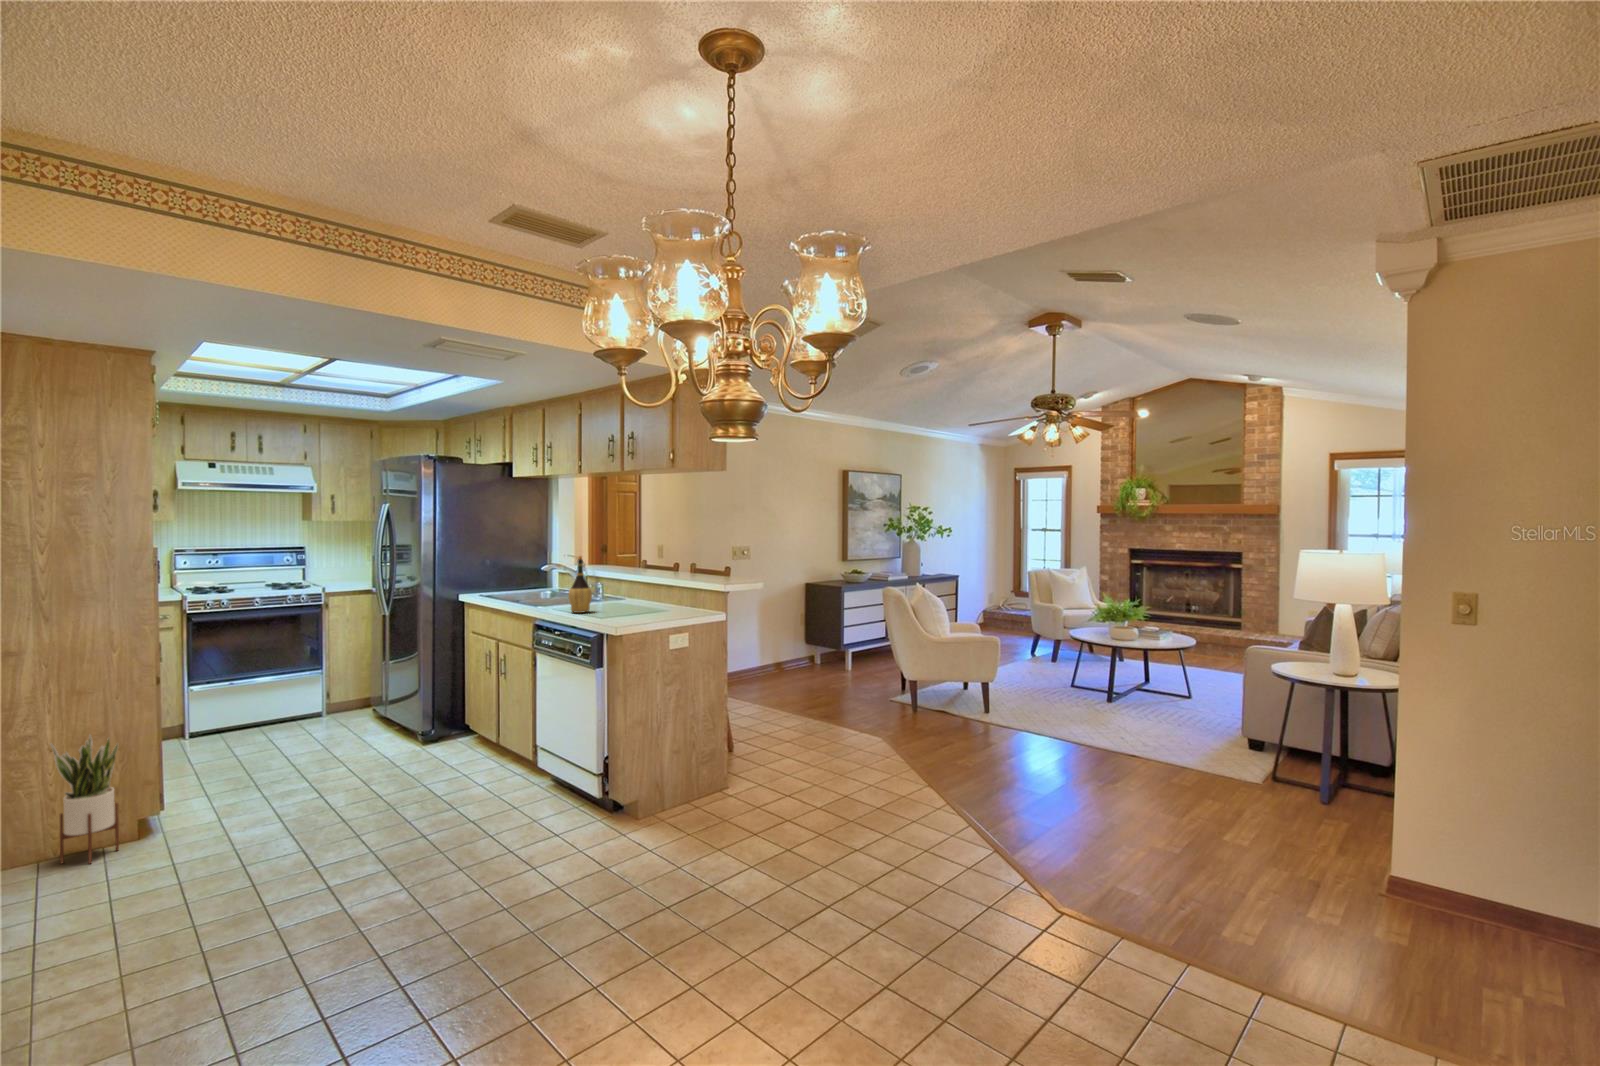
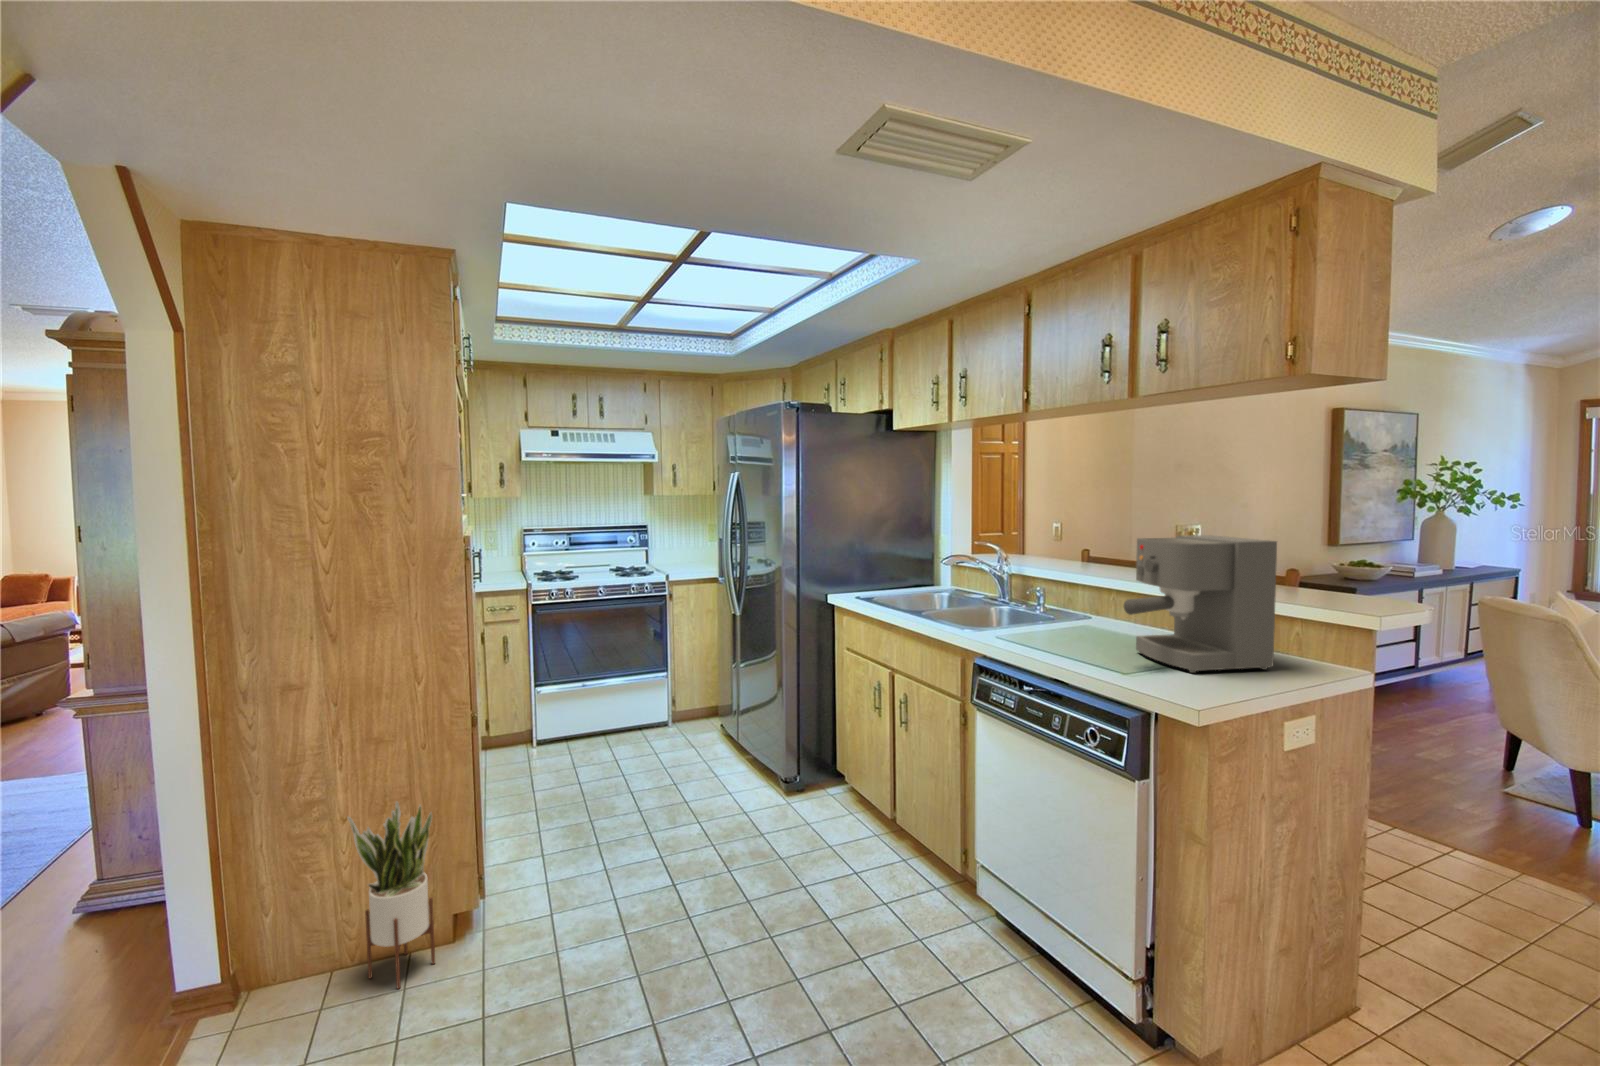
coffee maker: none [607,547,685,618] -> present [1124,535,1277,673]
wine bottle: present [568,556,592,613] -> none [1030,549,1072,647]

